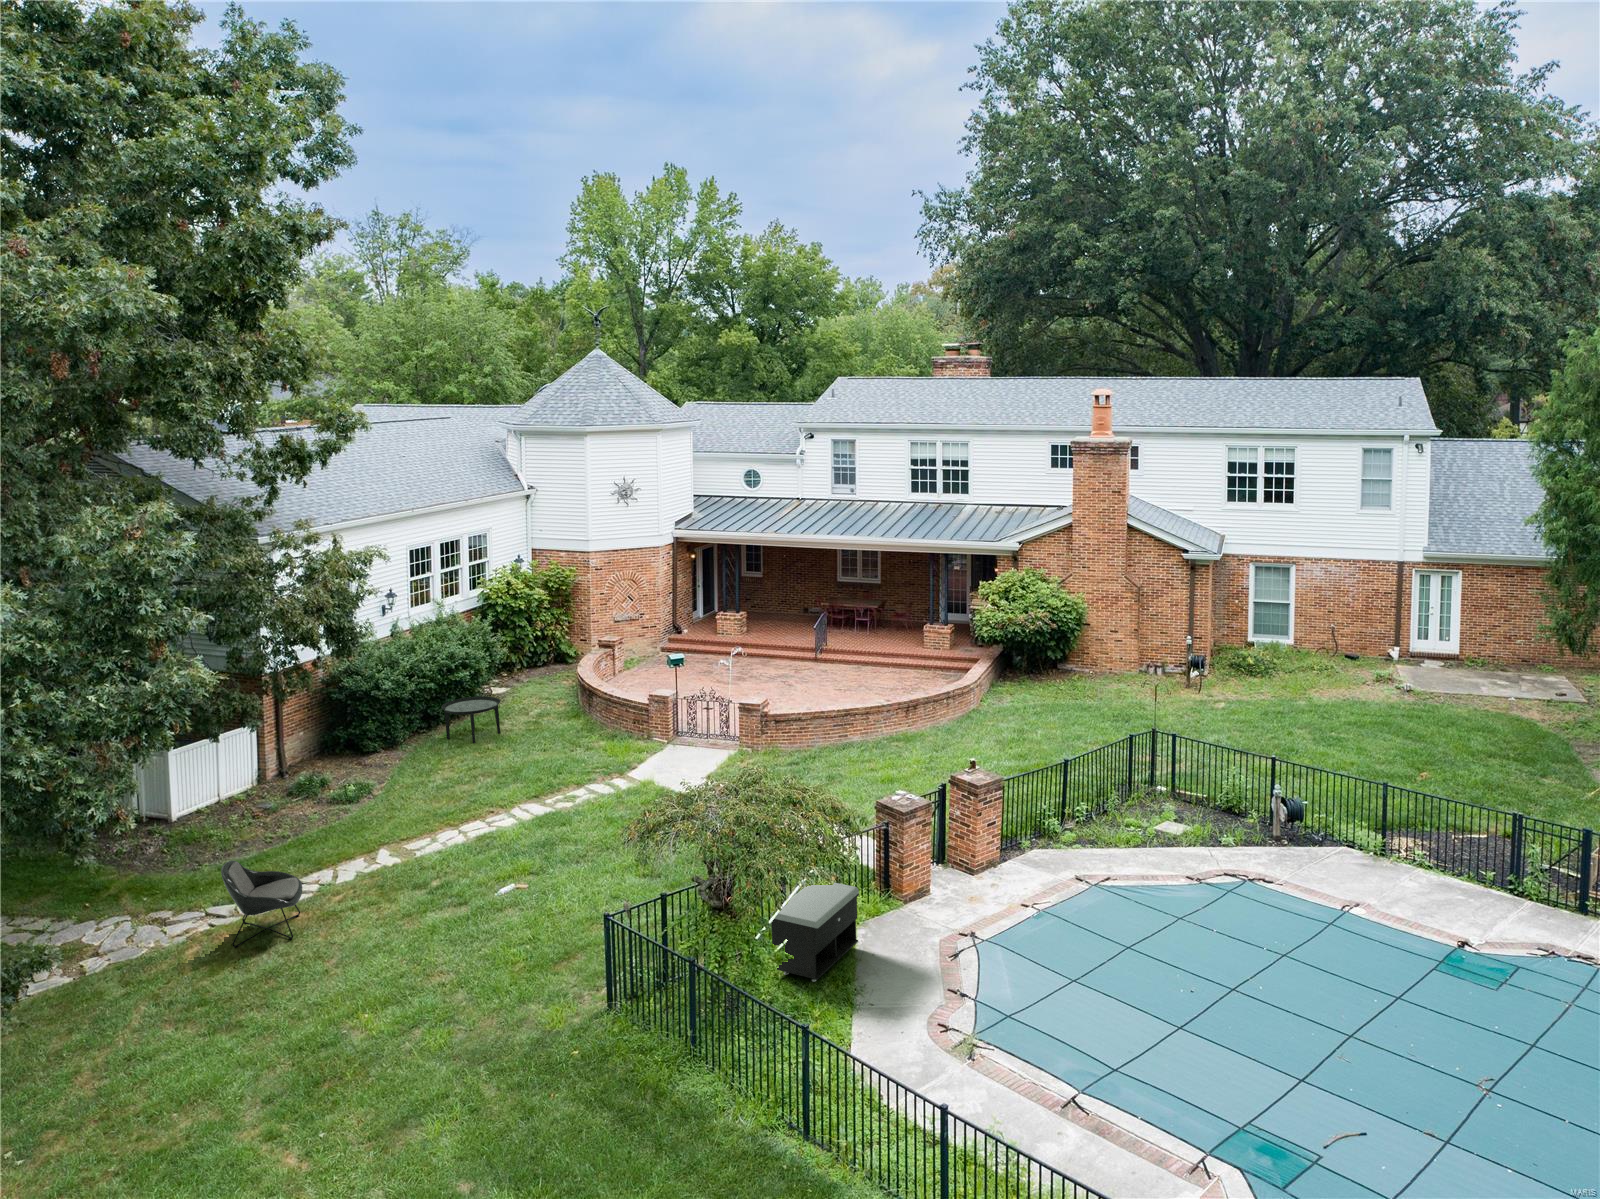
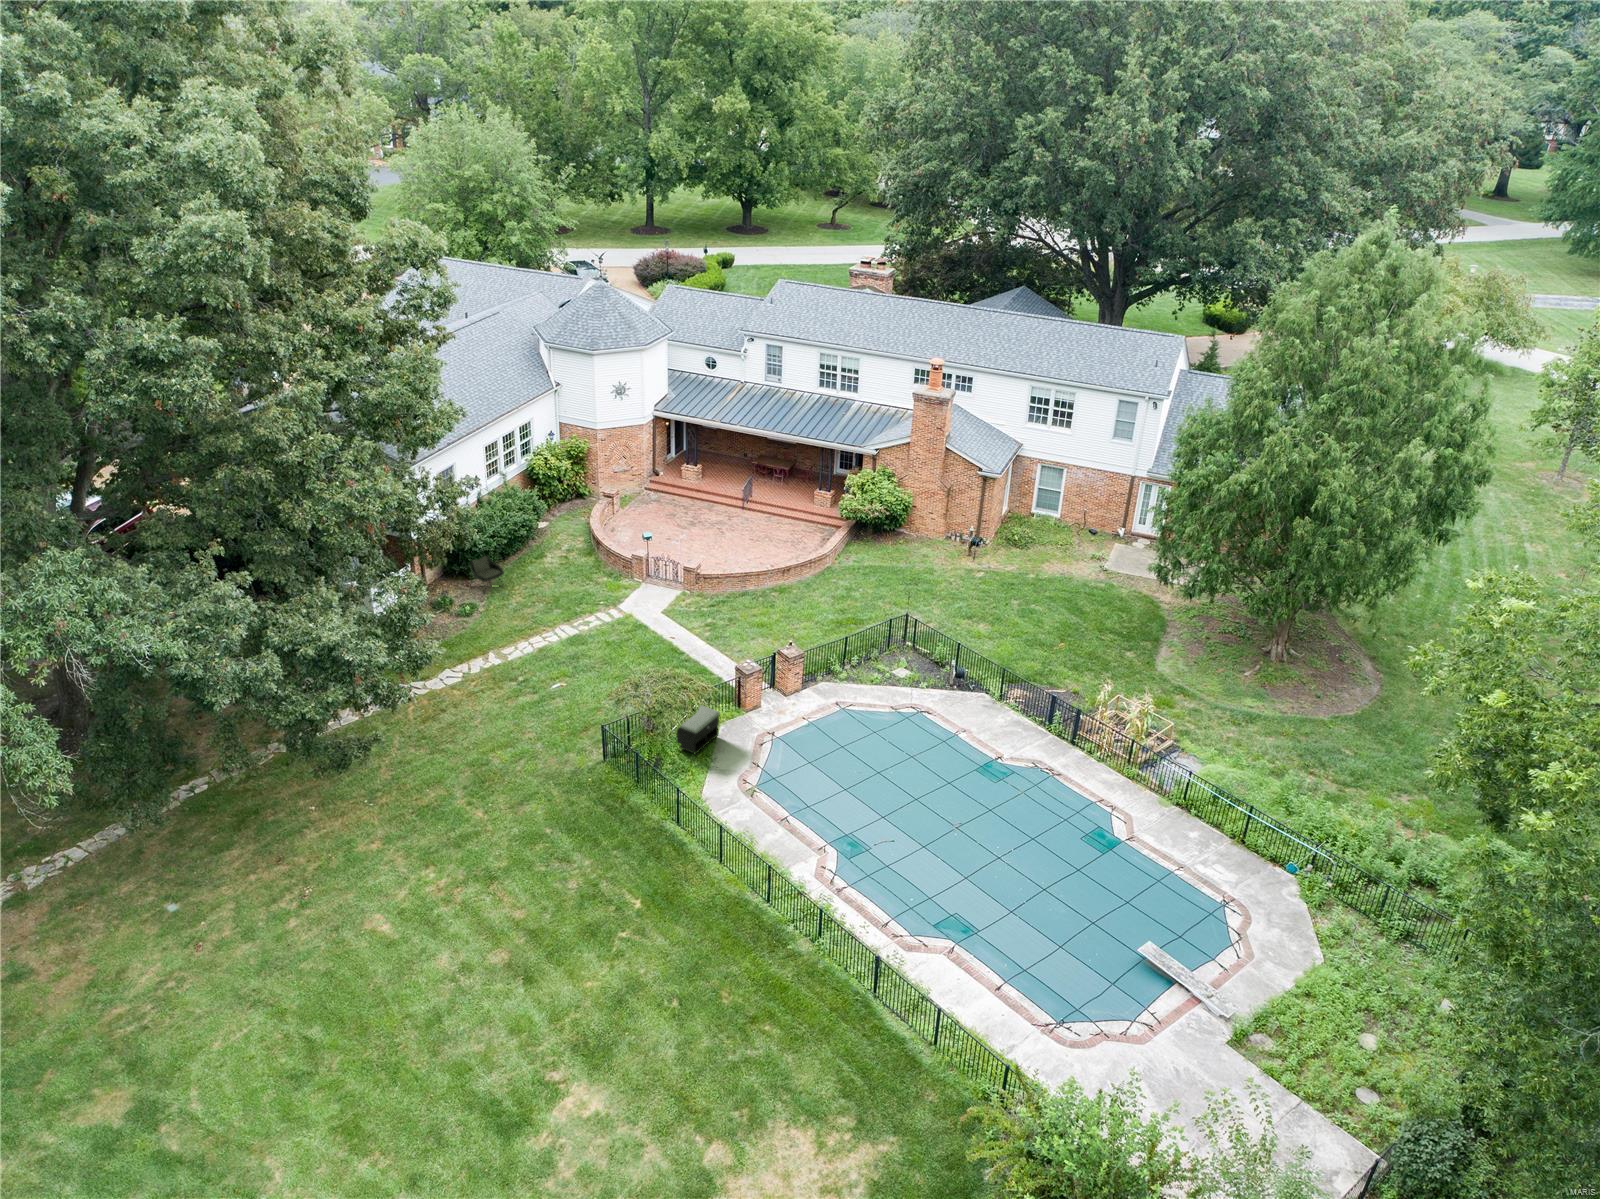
round table: present [441,696,500,743] -> none [503,541,539,574]
lounge chair: present [221,860,302,948] -> present [470,556,504,582]

